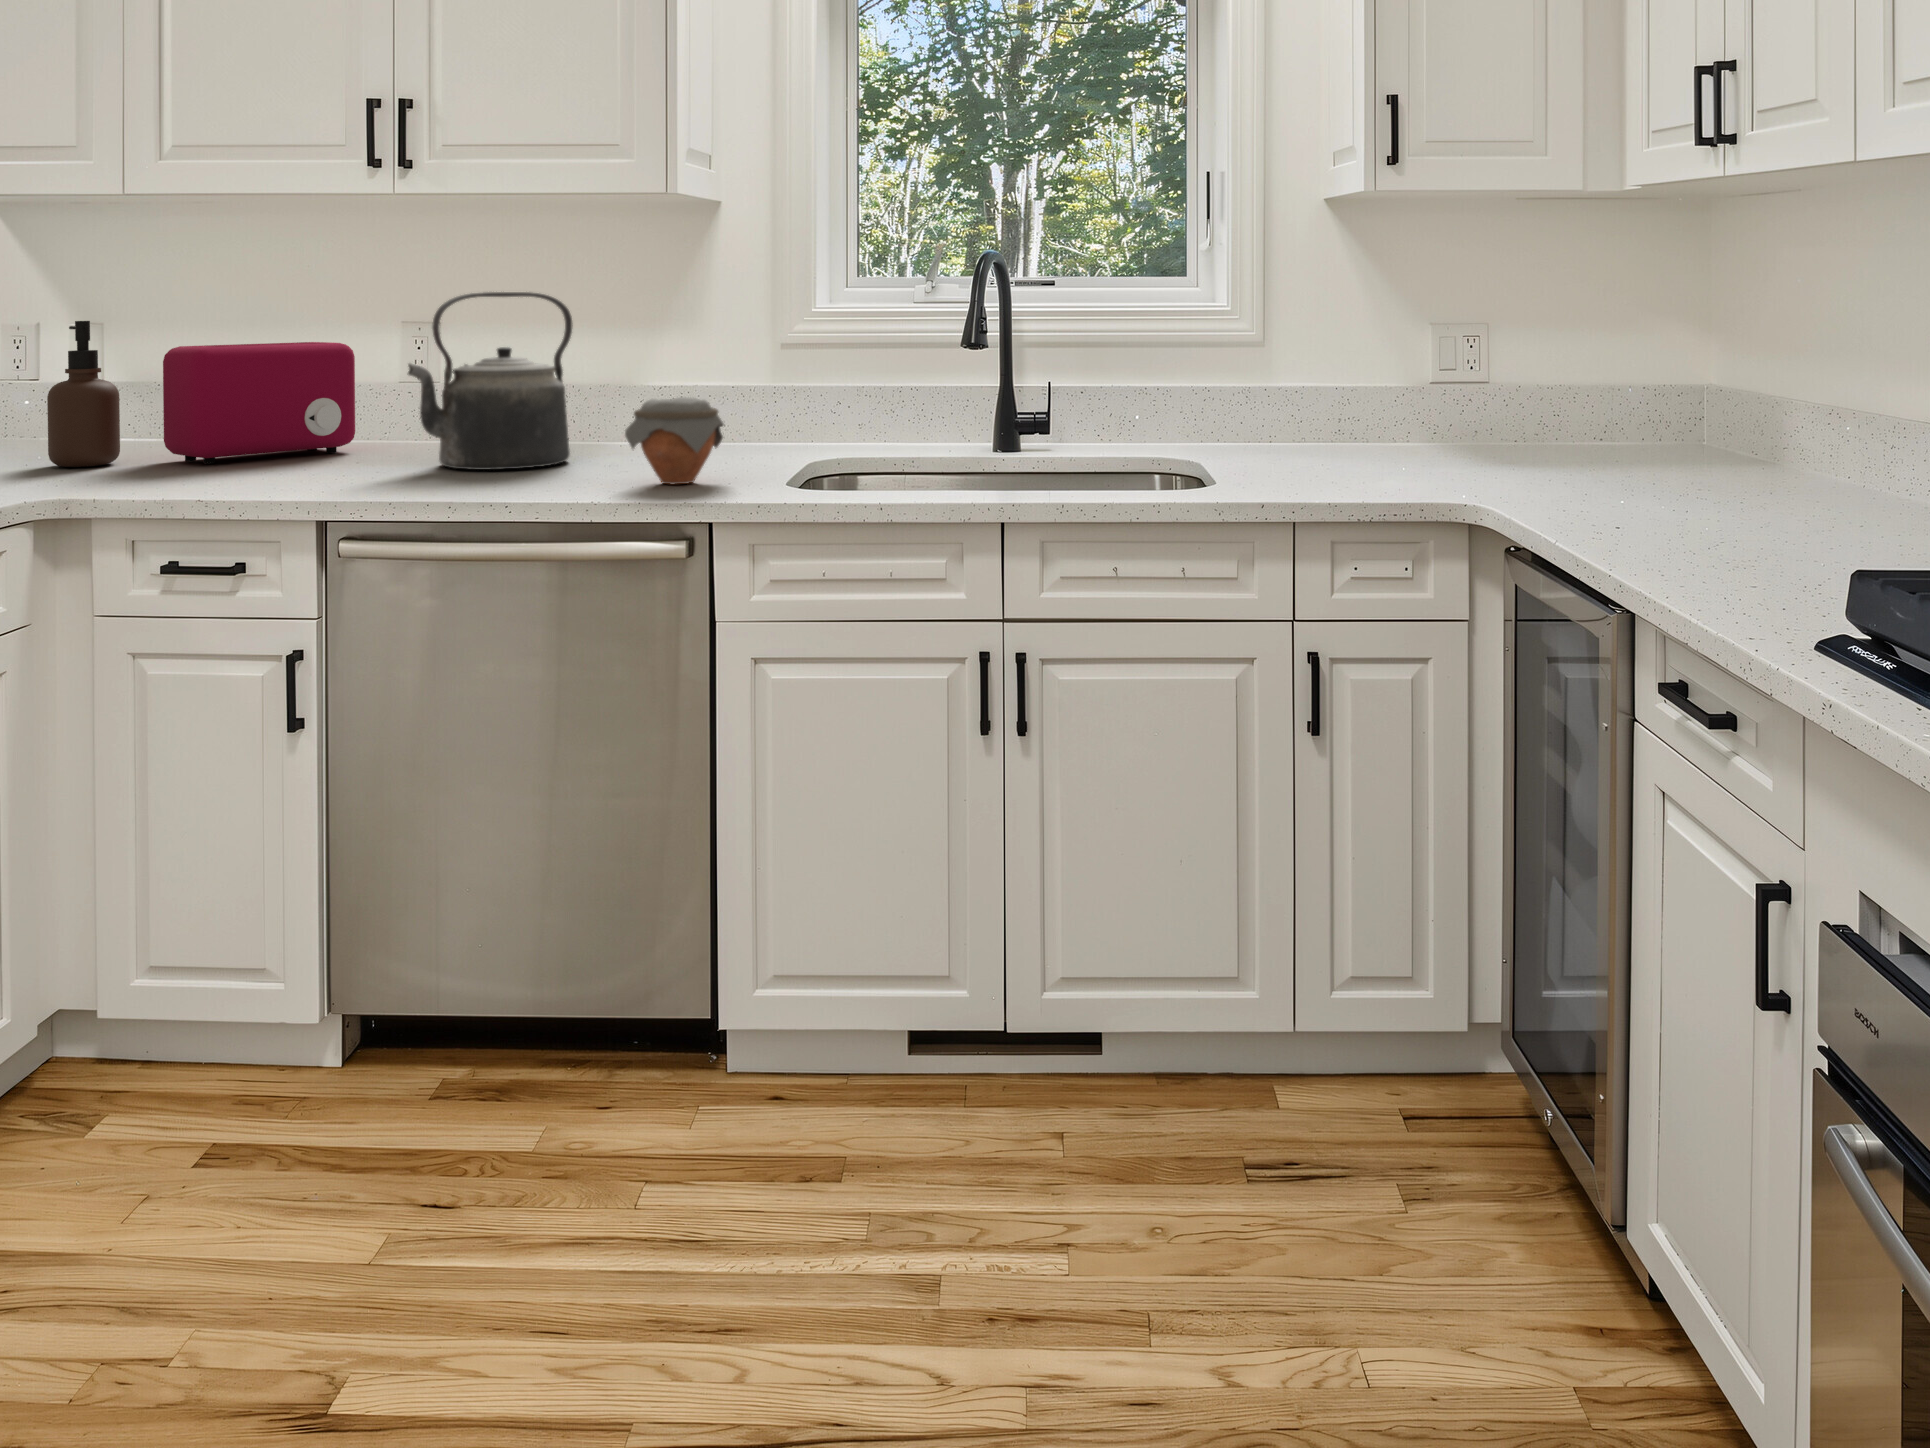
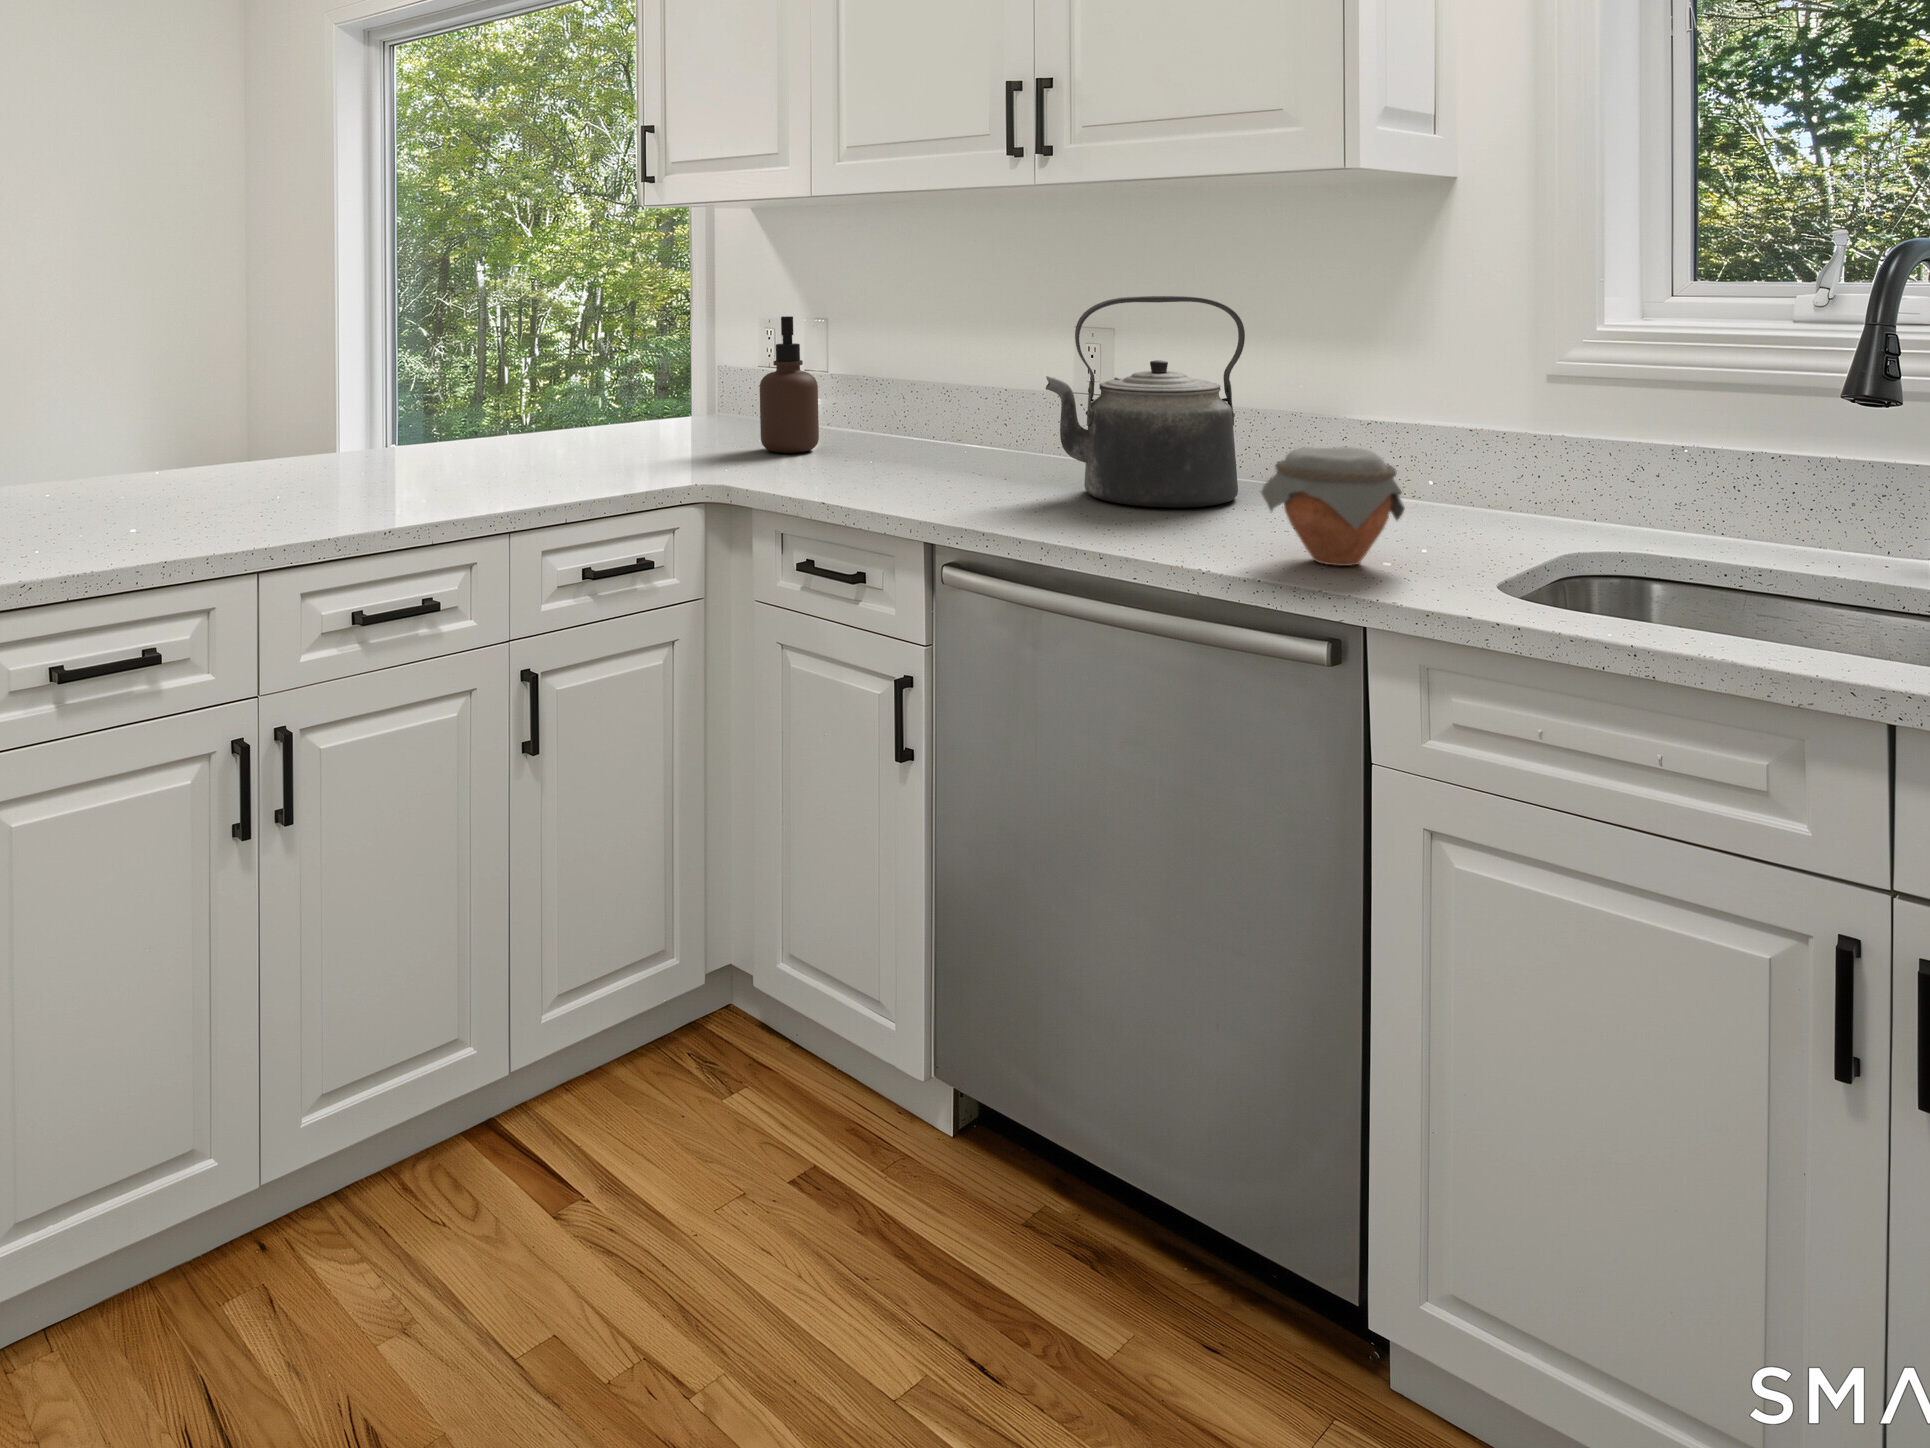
toaster: present [163,342,355,464] -> none [851,339,1031,461]

